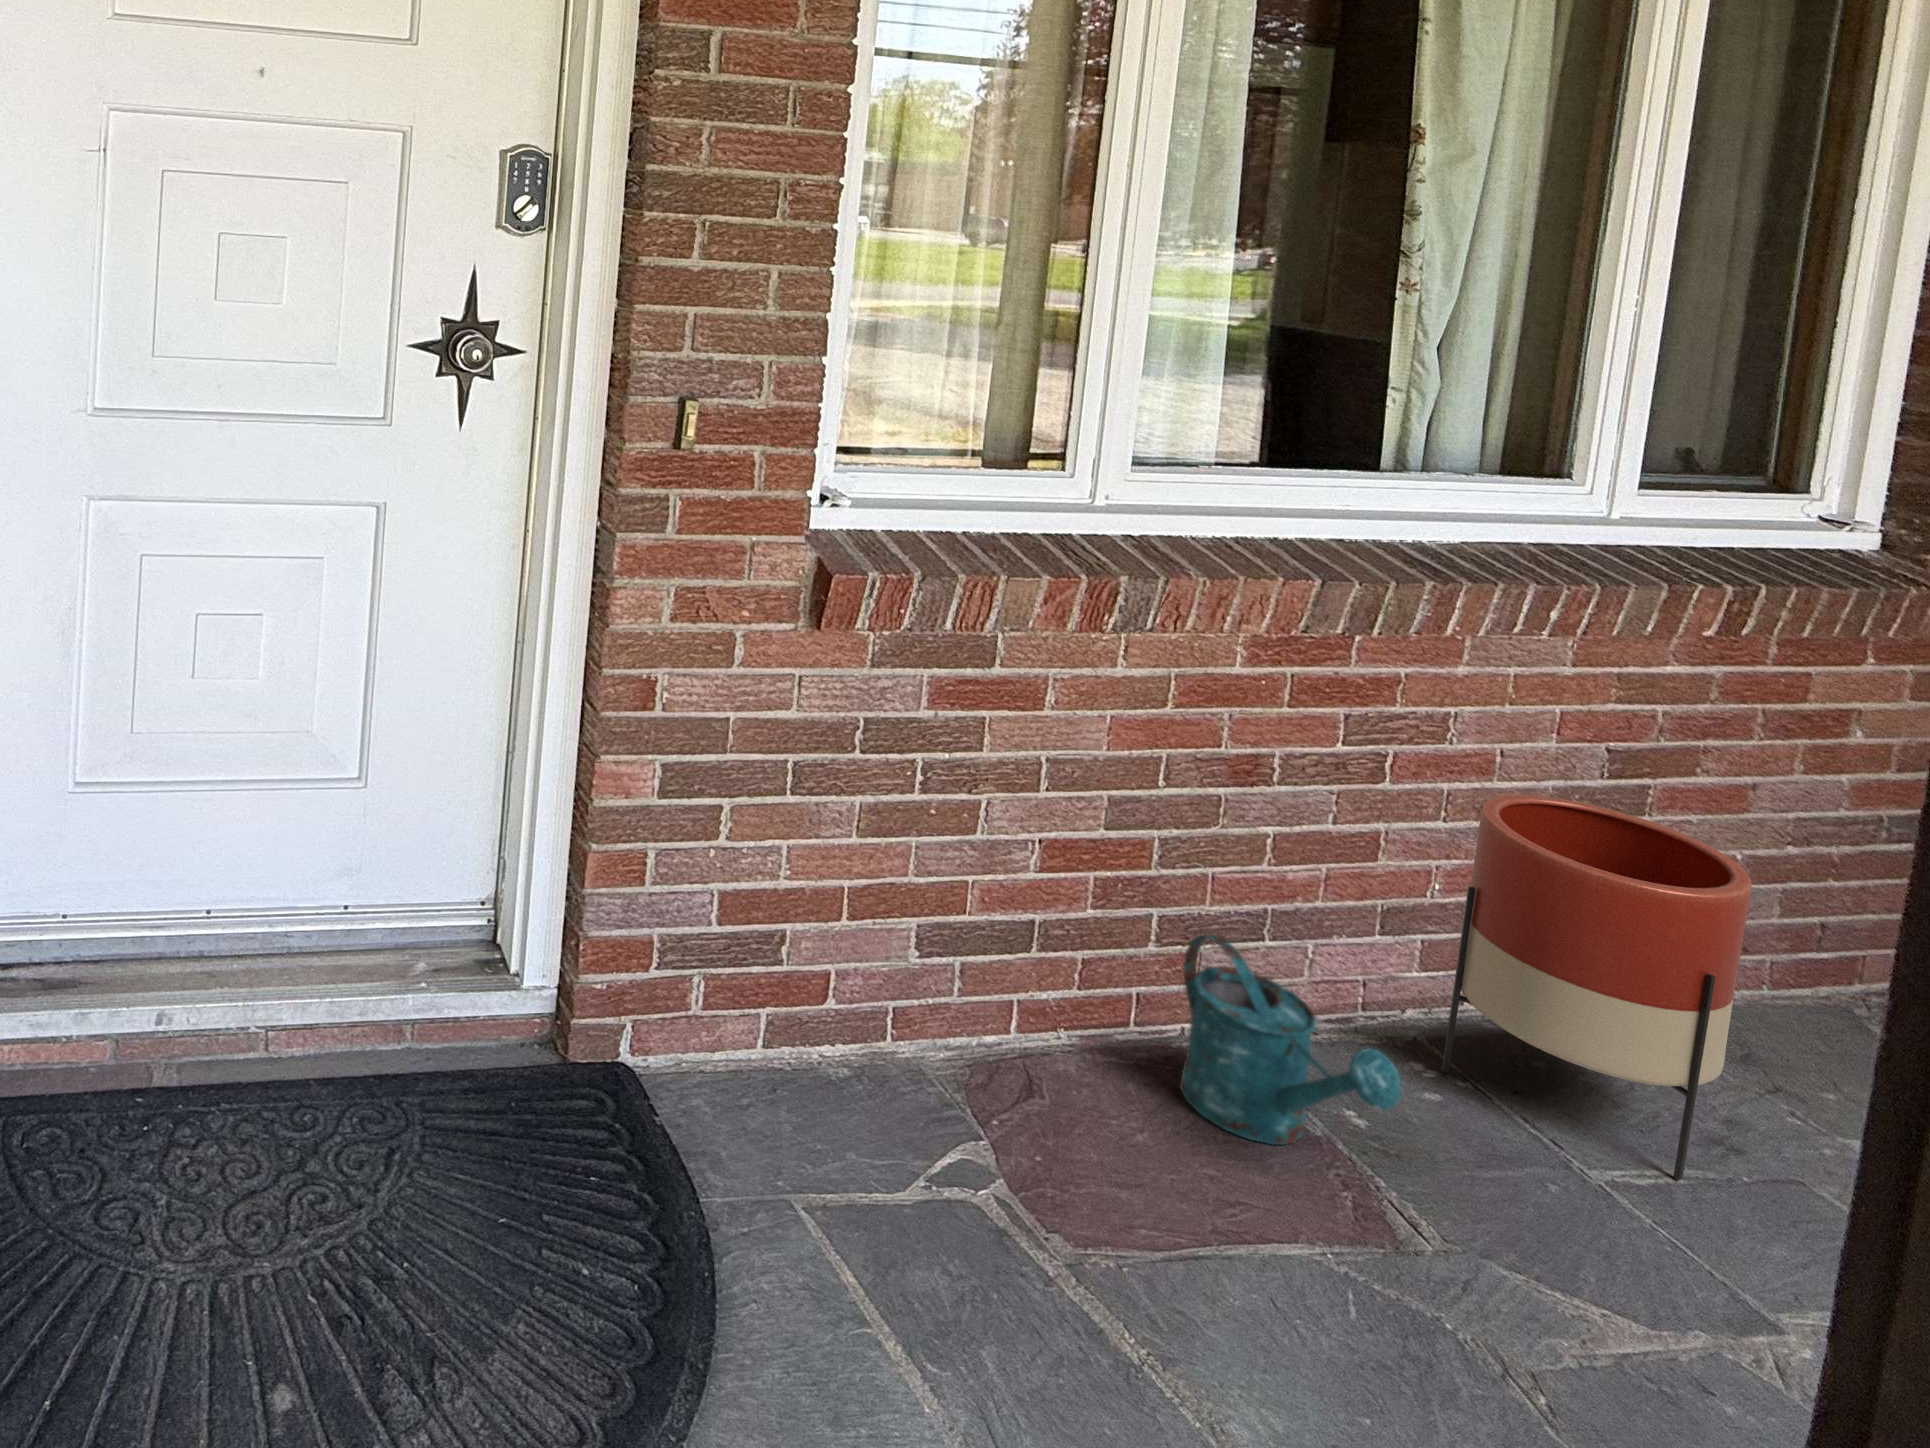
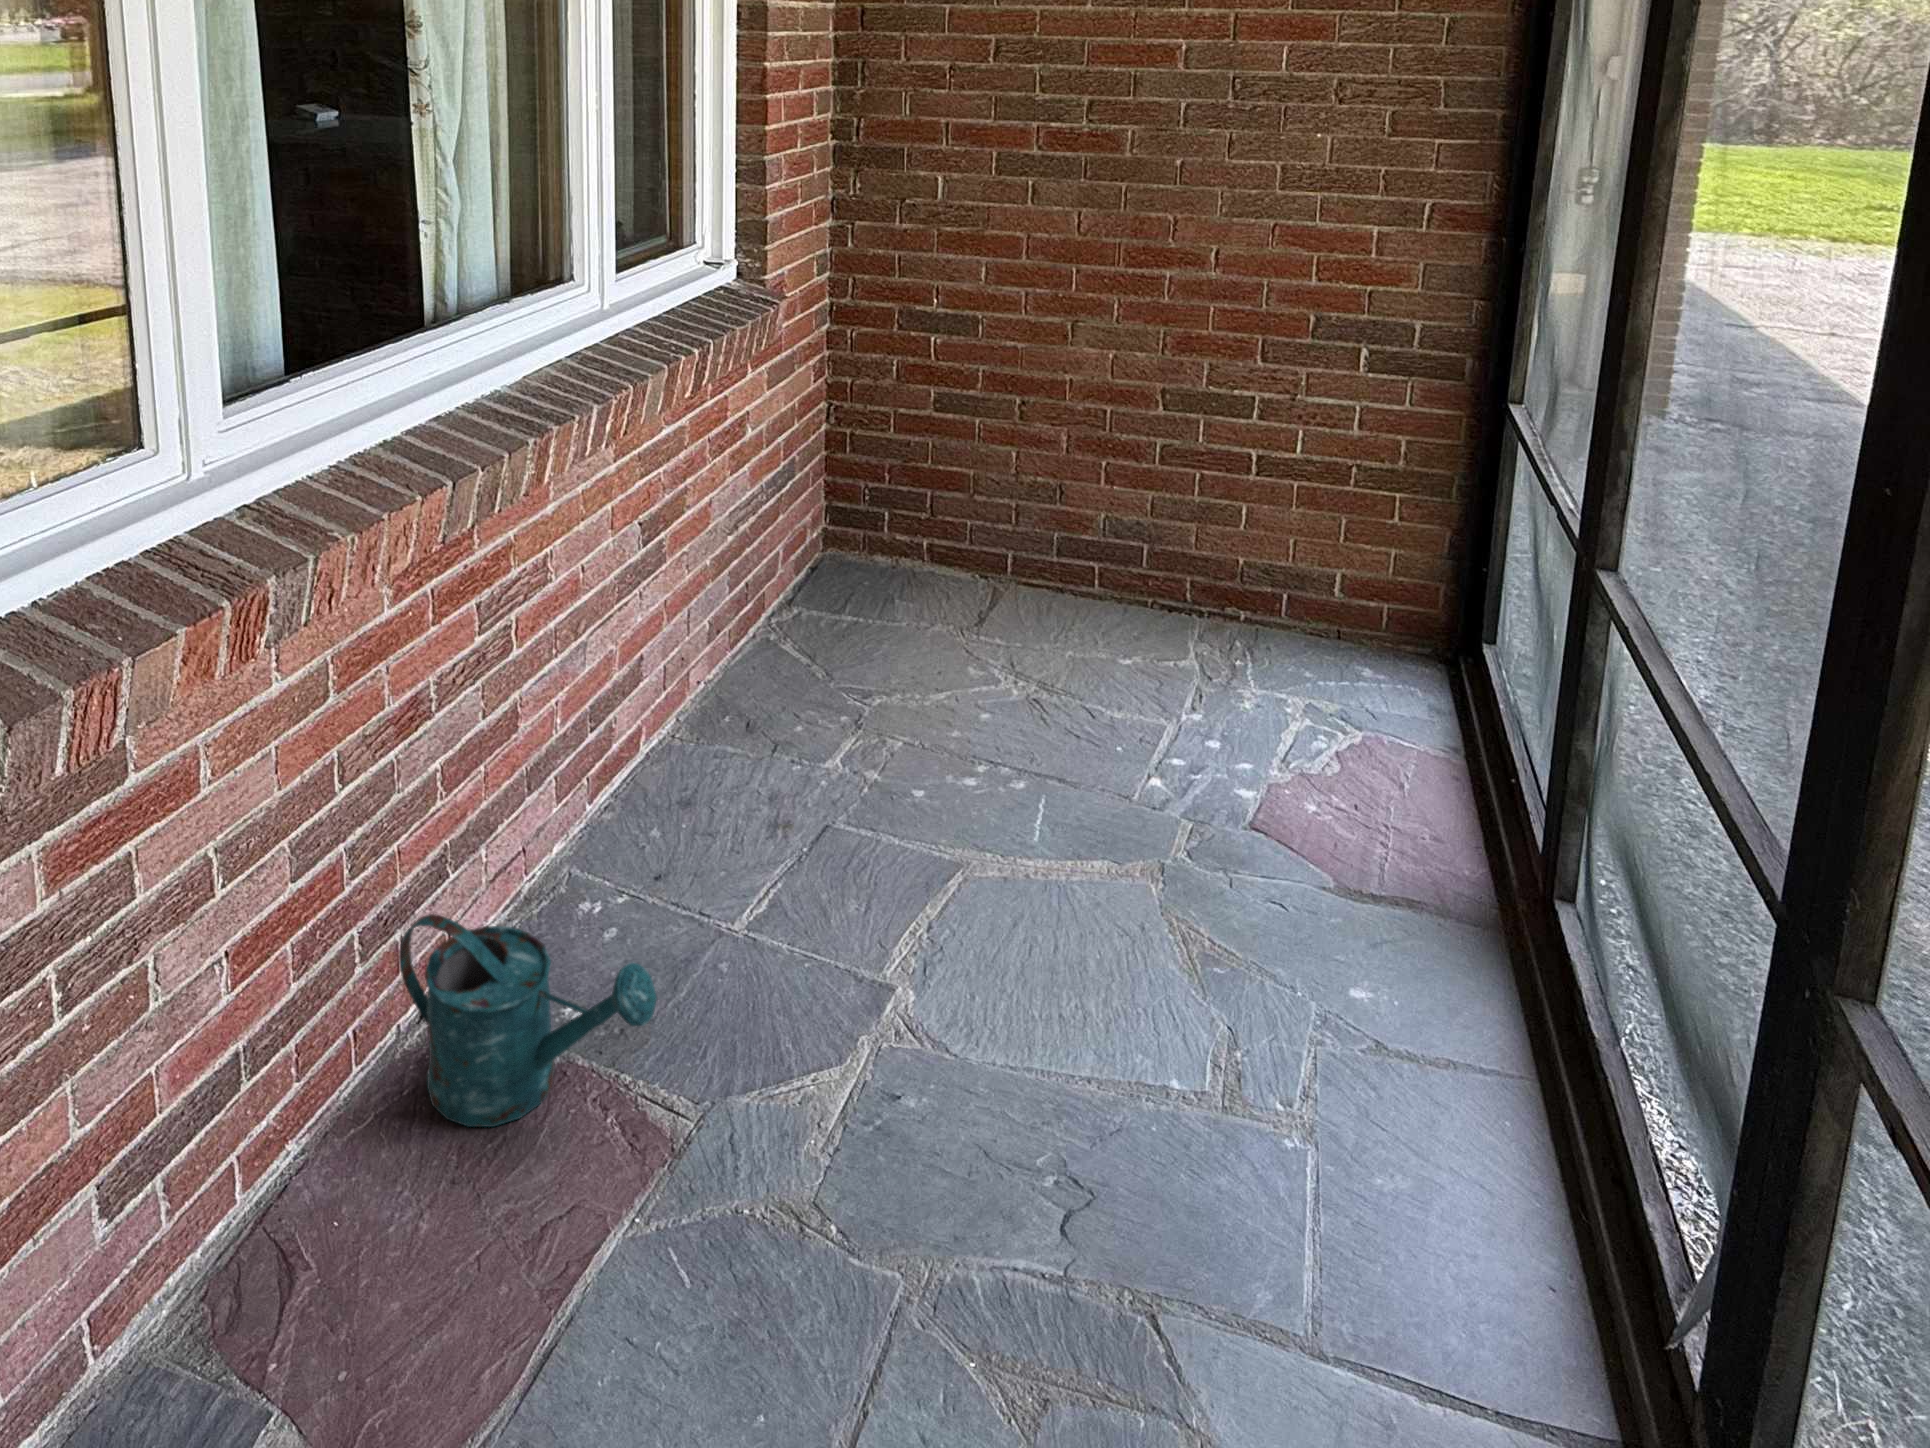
planter: present [1442,795,1752,1180] -> none [590,579,782,888]

